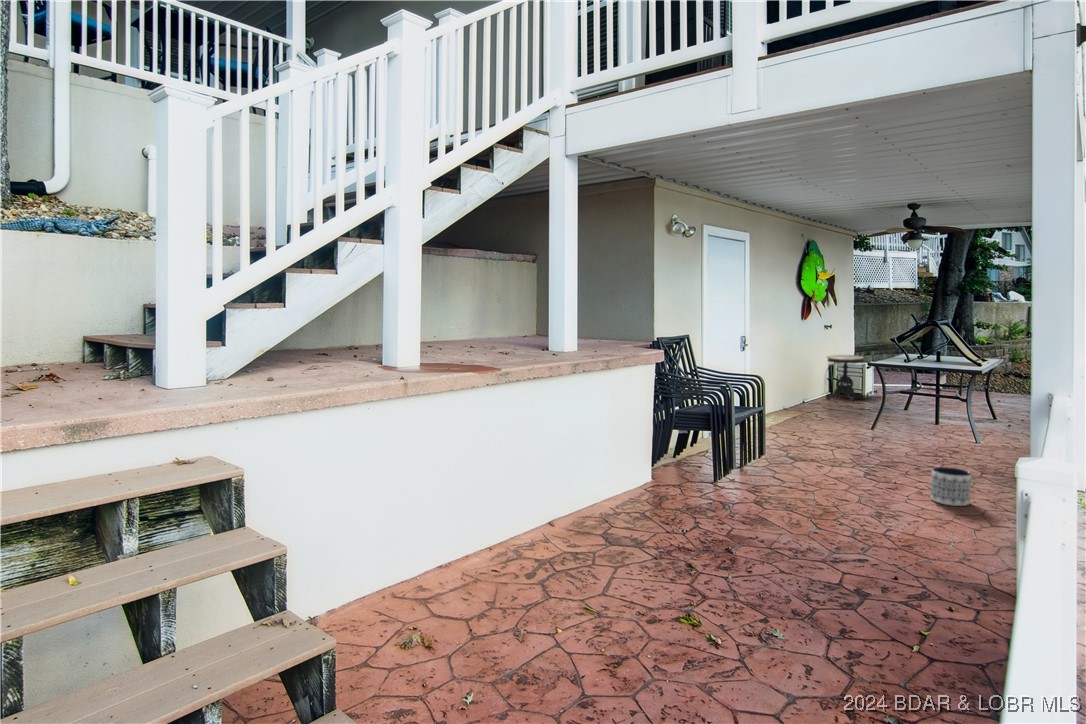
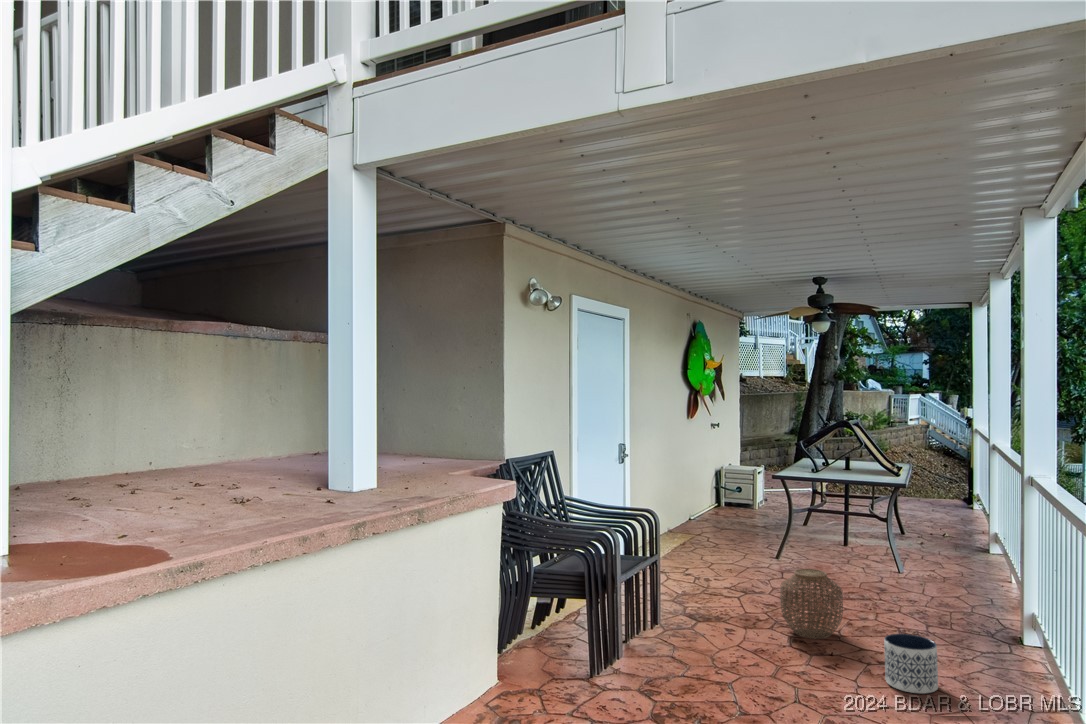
side table: present [826,355,864,401] -> none [710,459,753,516]
woven basket: none [861,425,911,475] -> present [780,569,843,639]

